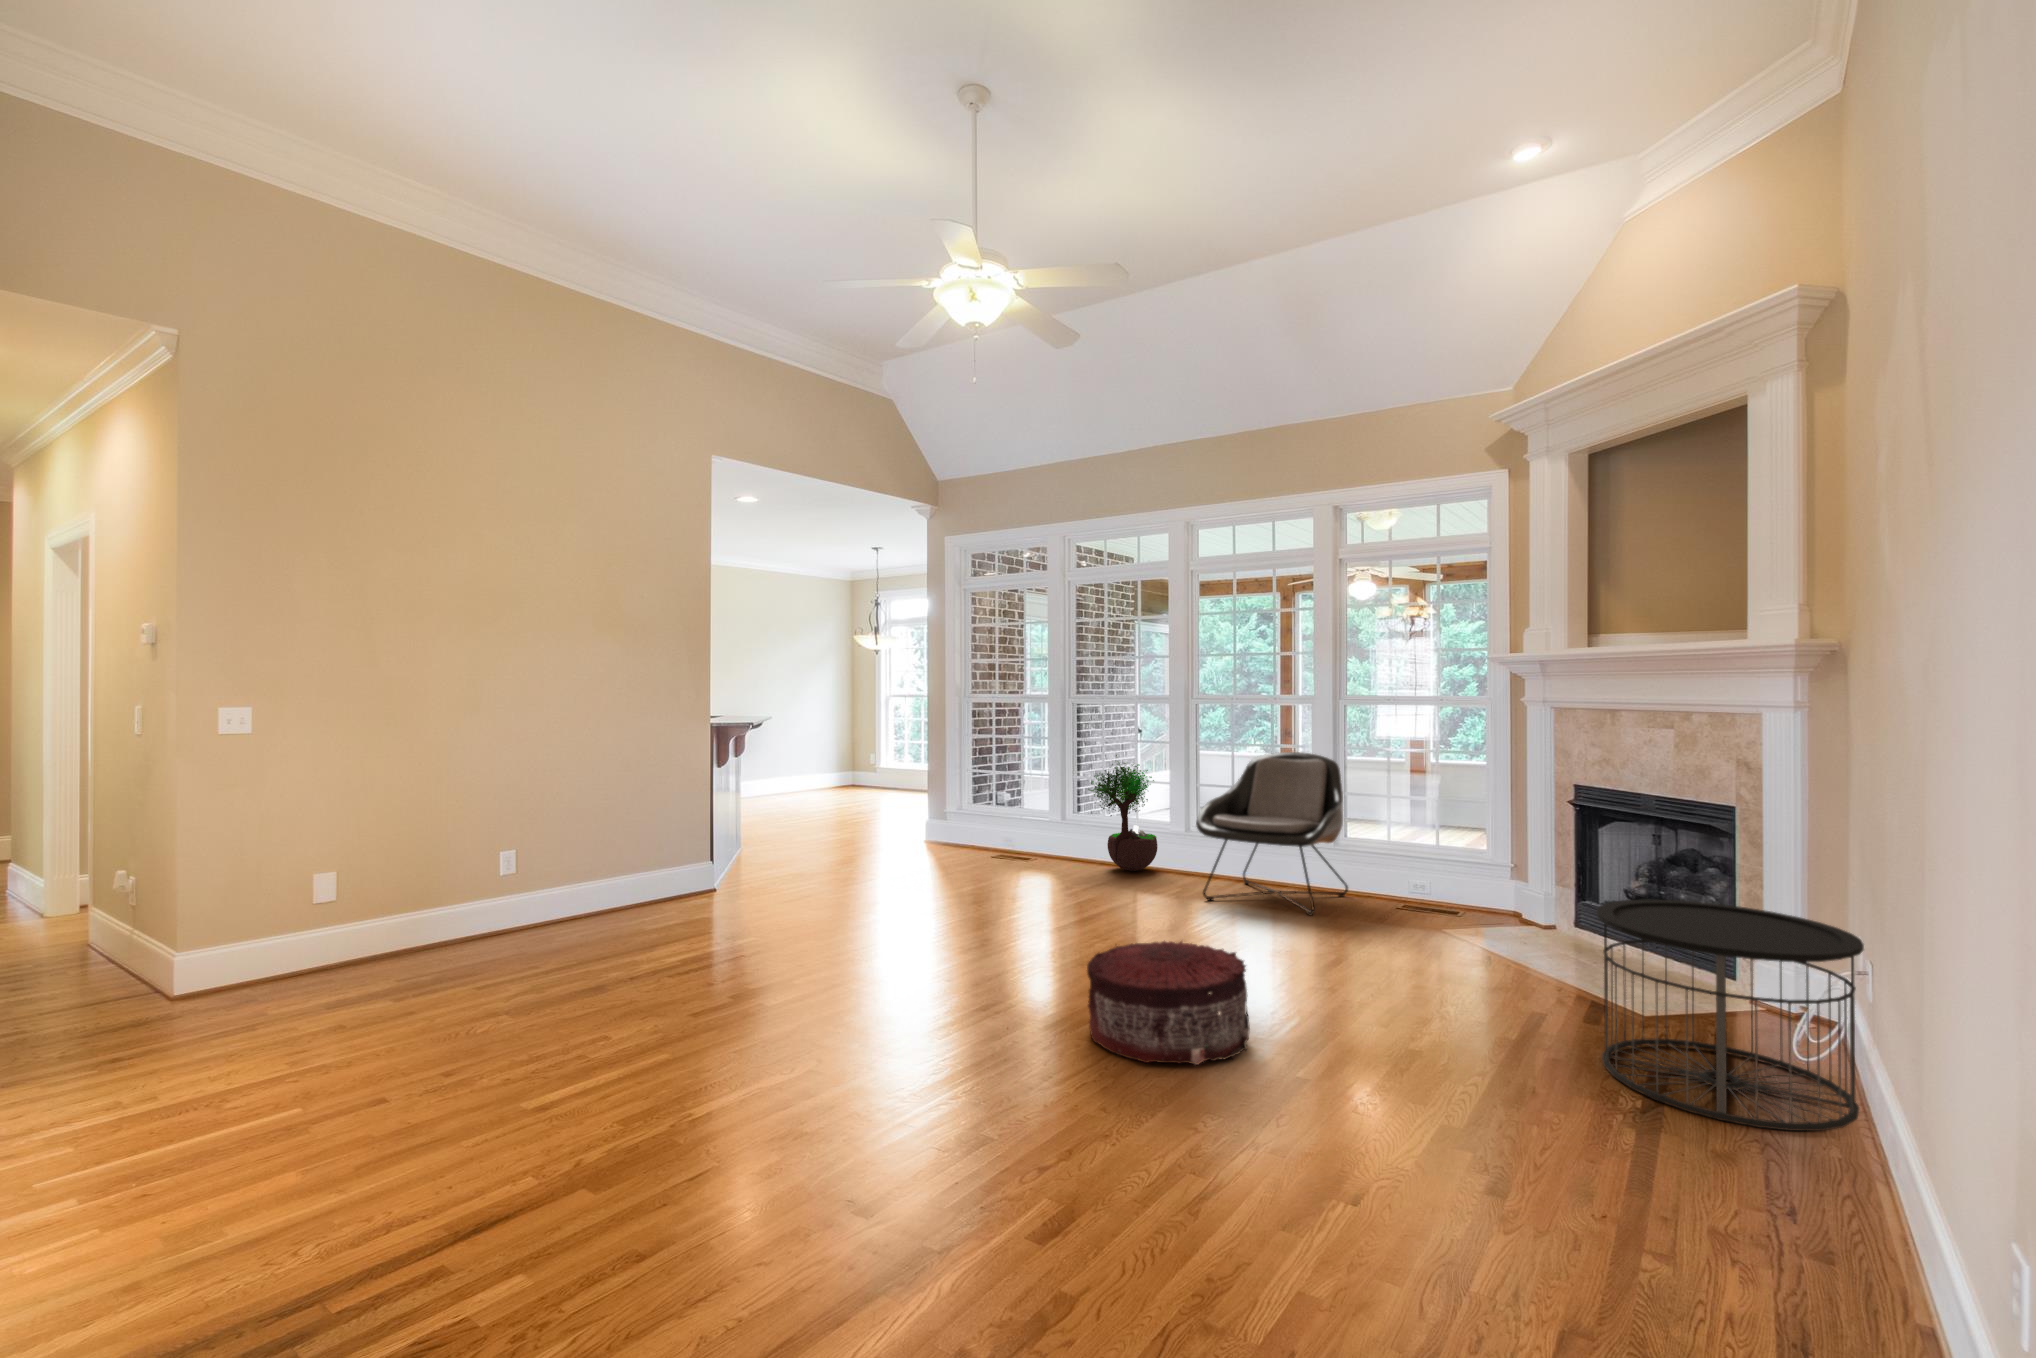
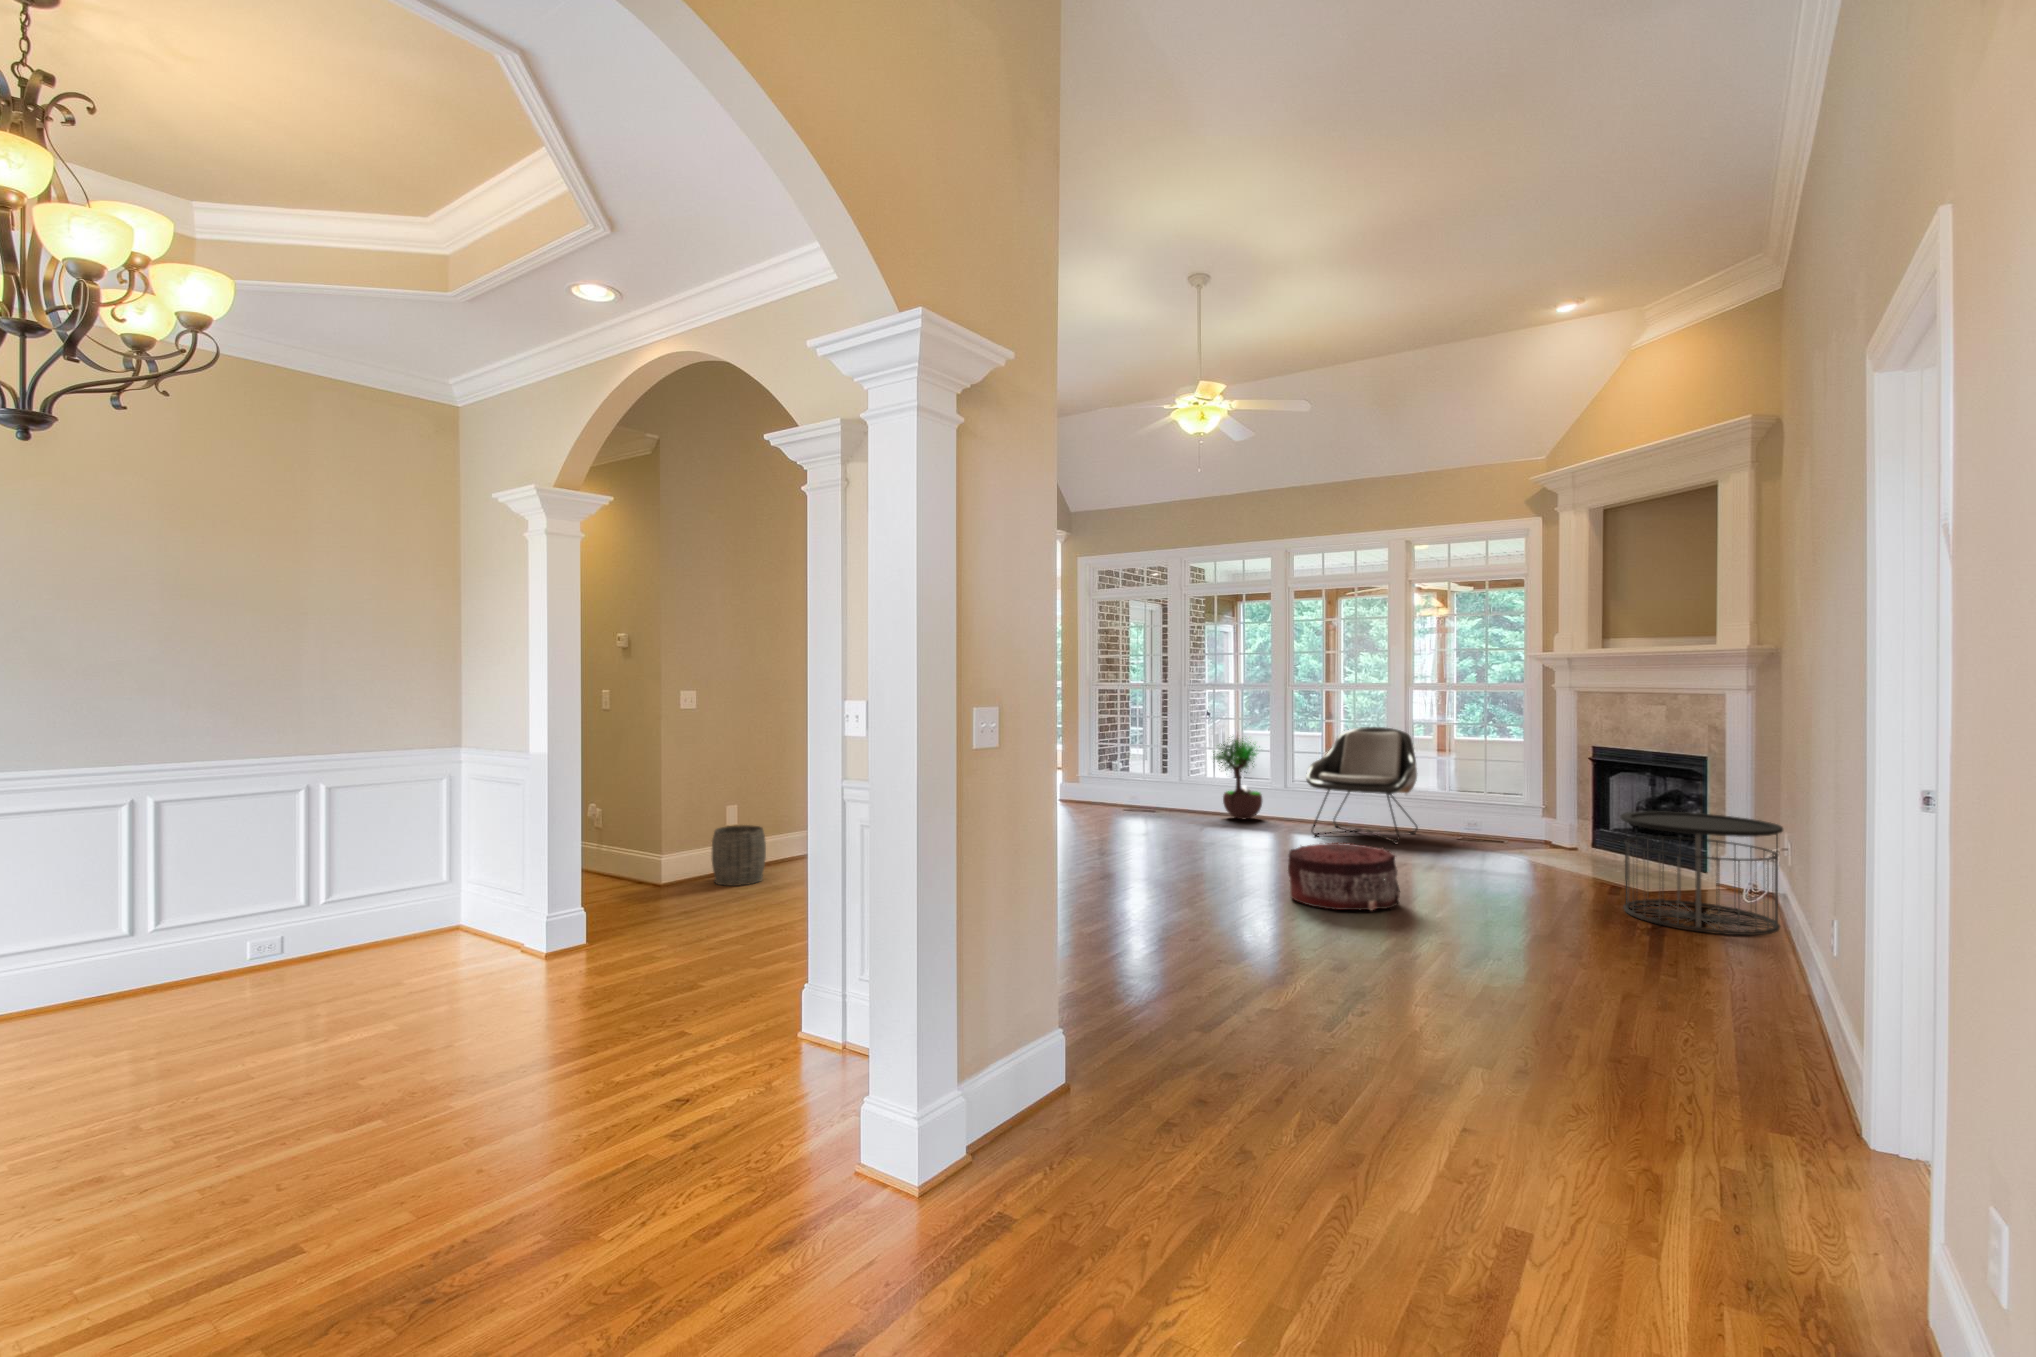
woven basket: none [256,905,353,1001] -> present [712,825,766,886]

